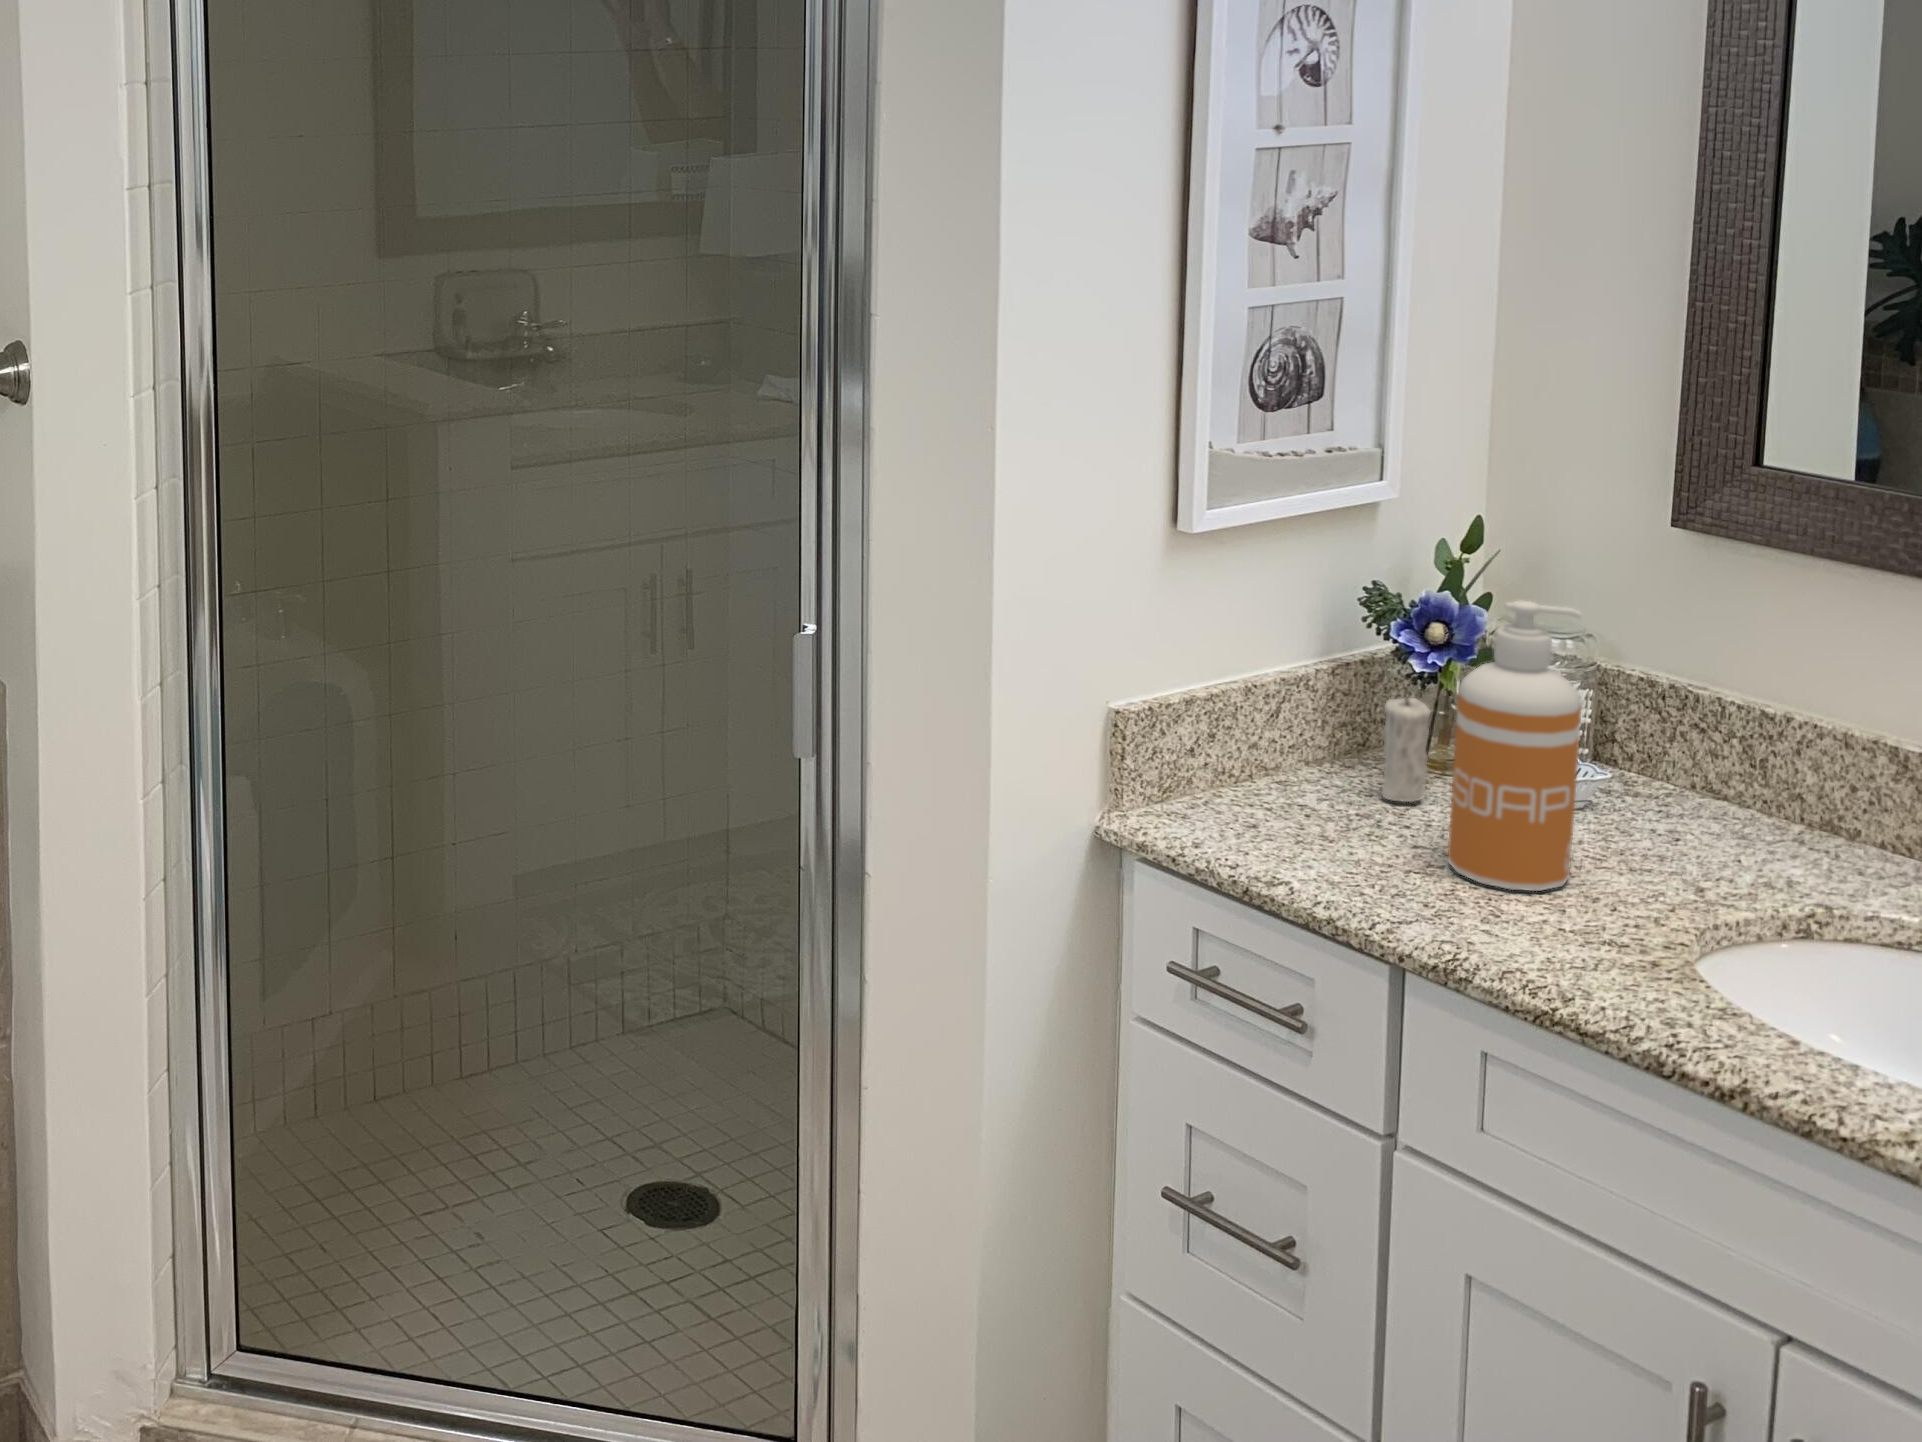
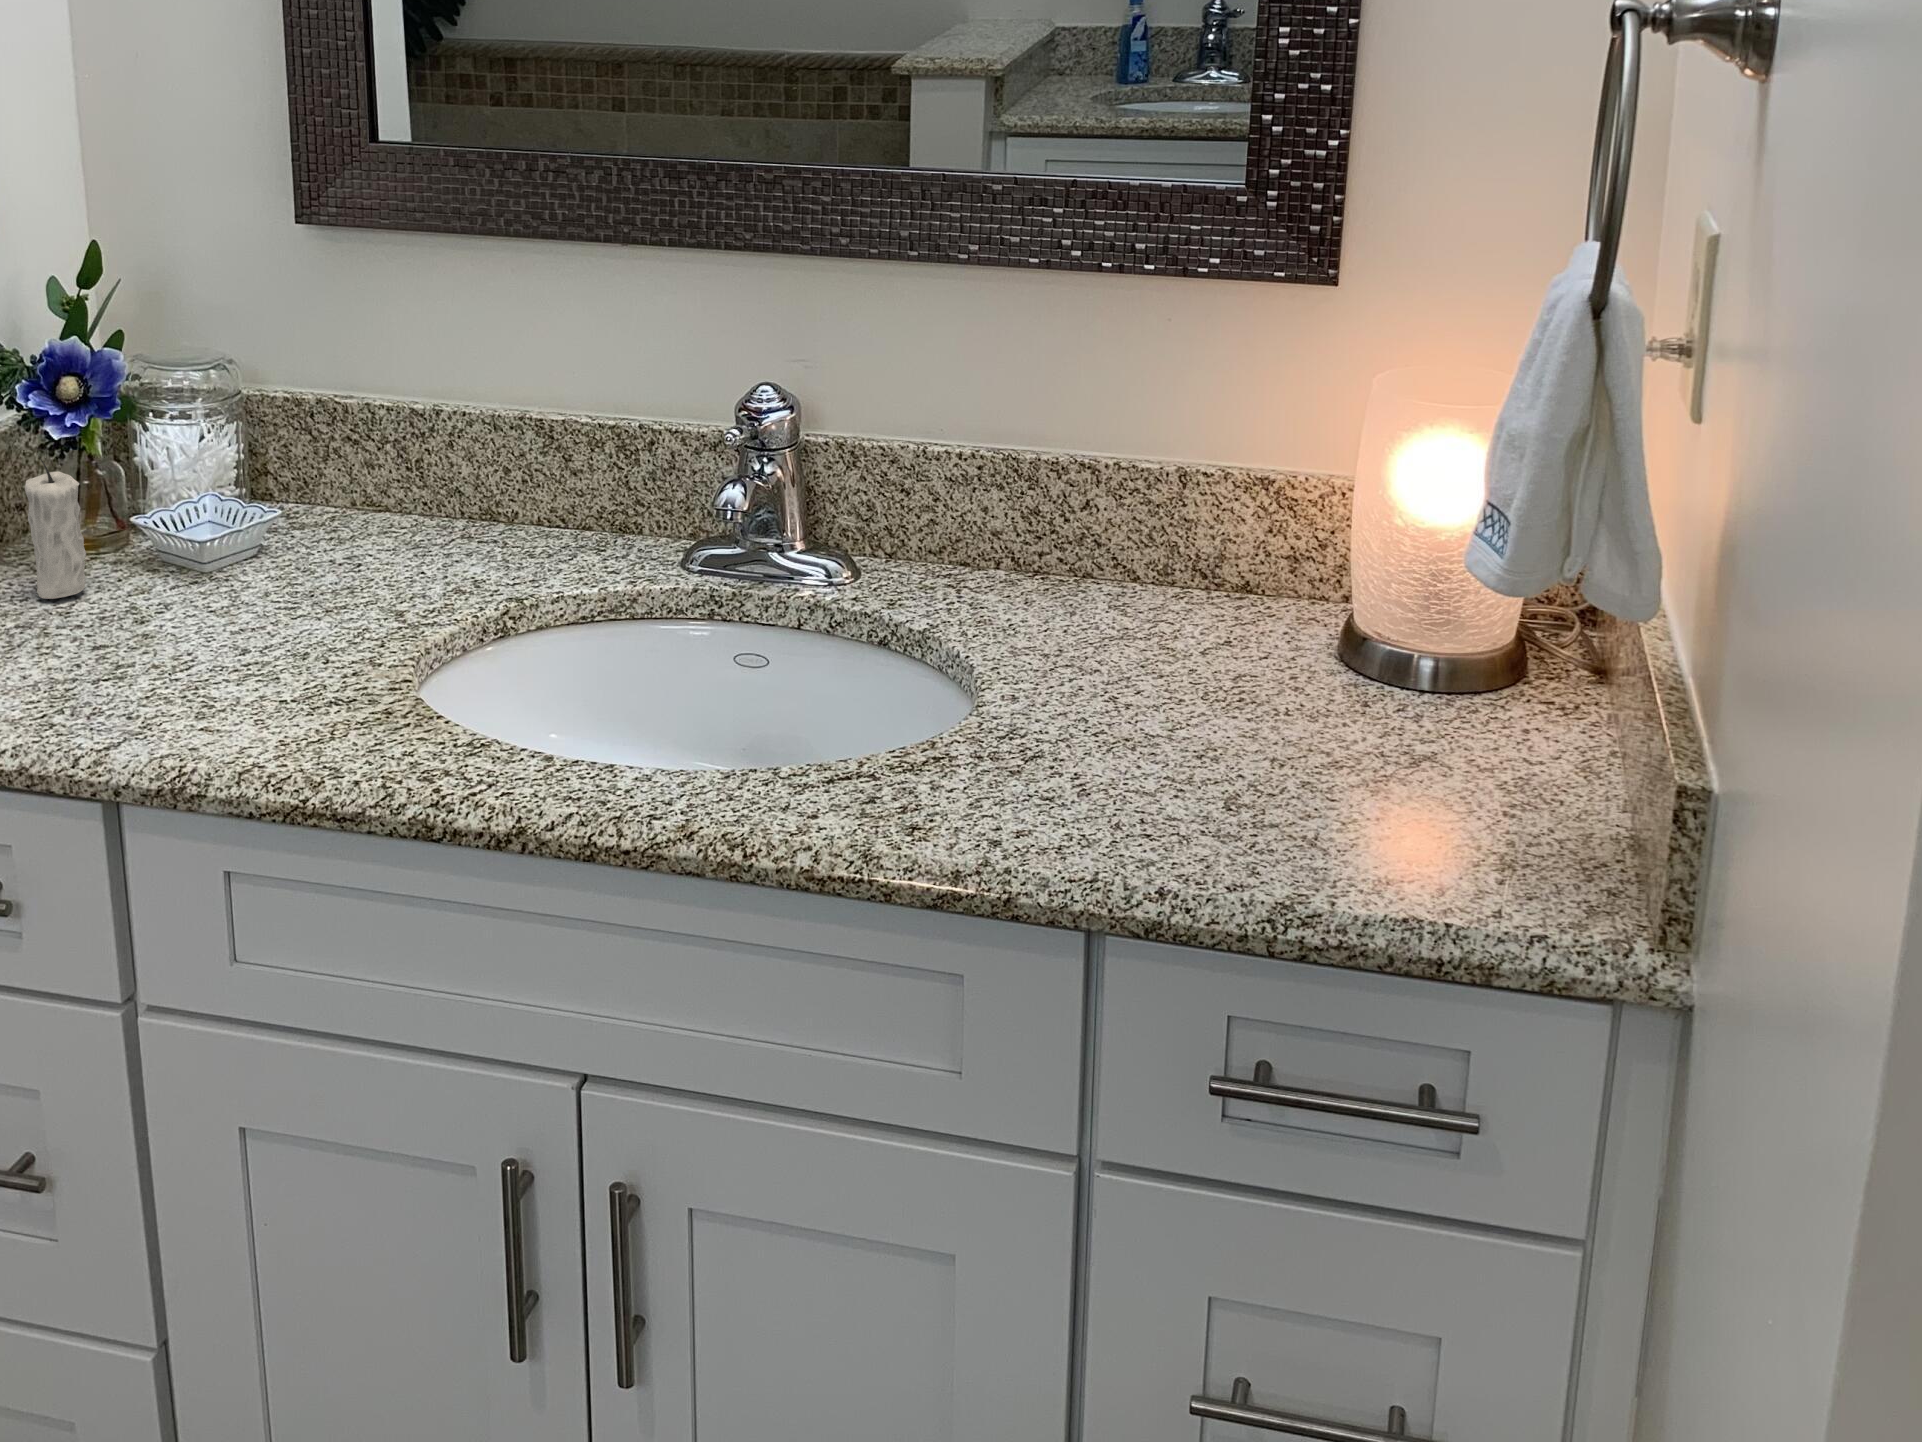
soap dispenser: present [1448,601,1582,891] -> none [119,327,269,672]

